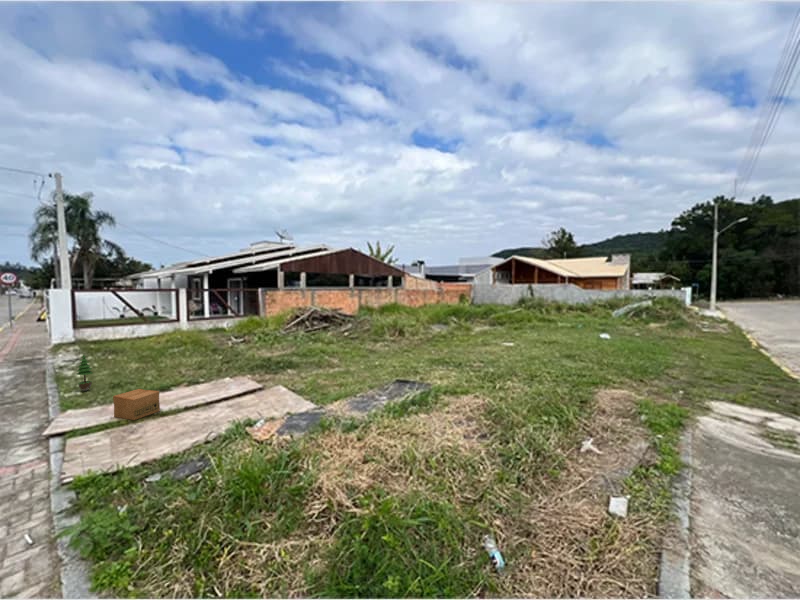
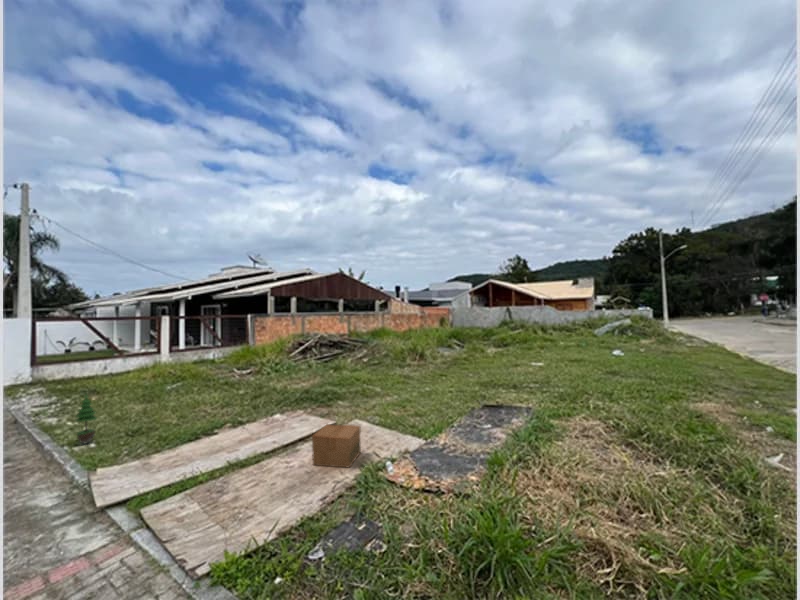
cardboard box: present [113,389,160,420] -> present [312,424,361,467]

